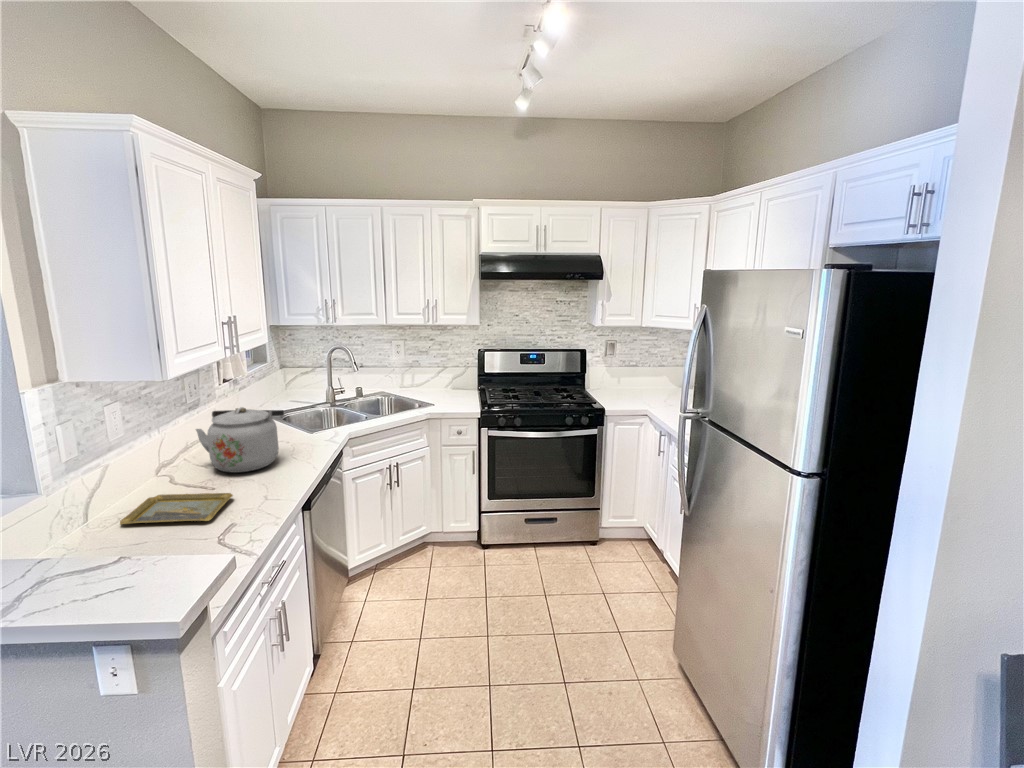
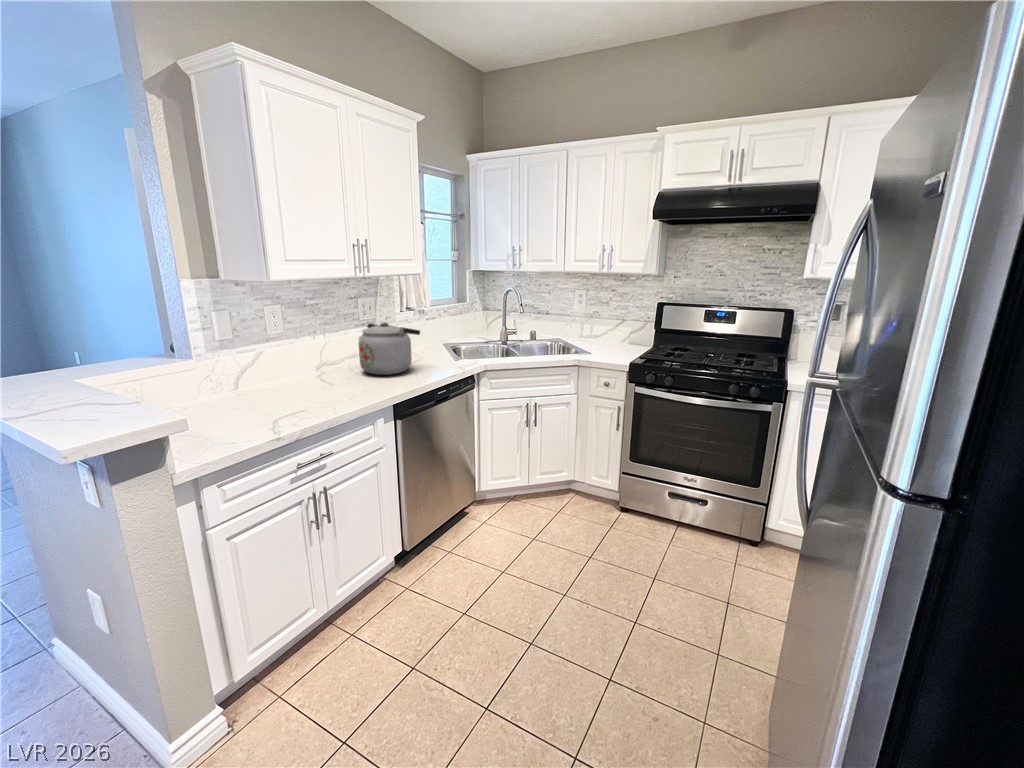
tray: present [120,493,233,525] -> none [272,377,348,398]

